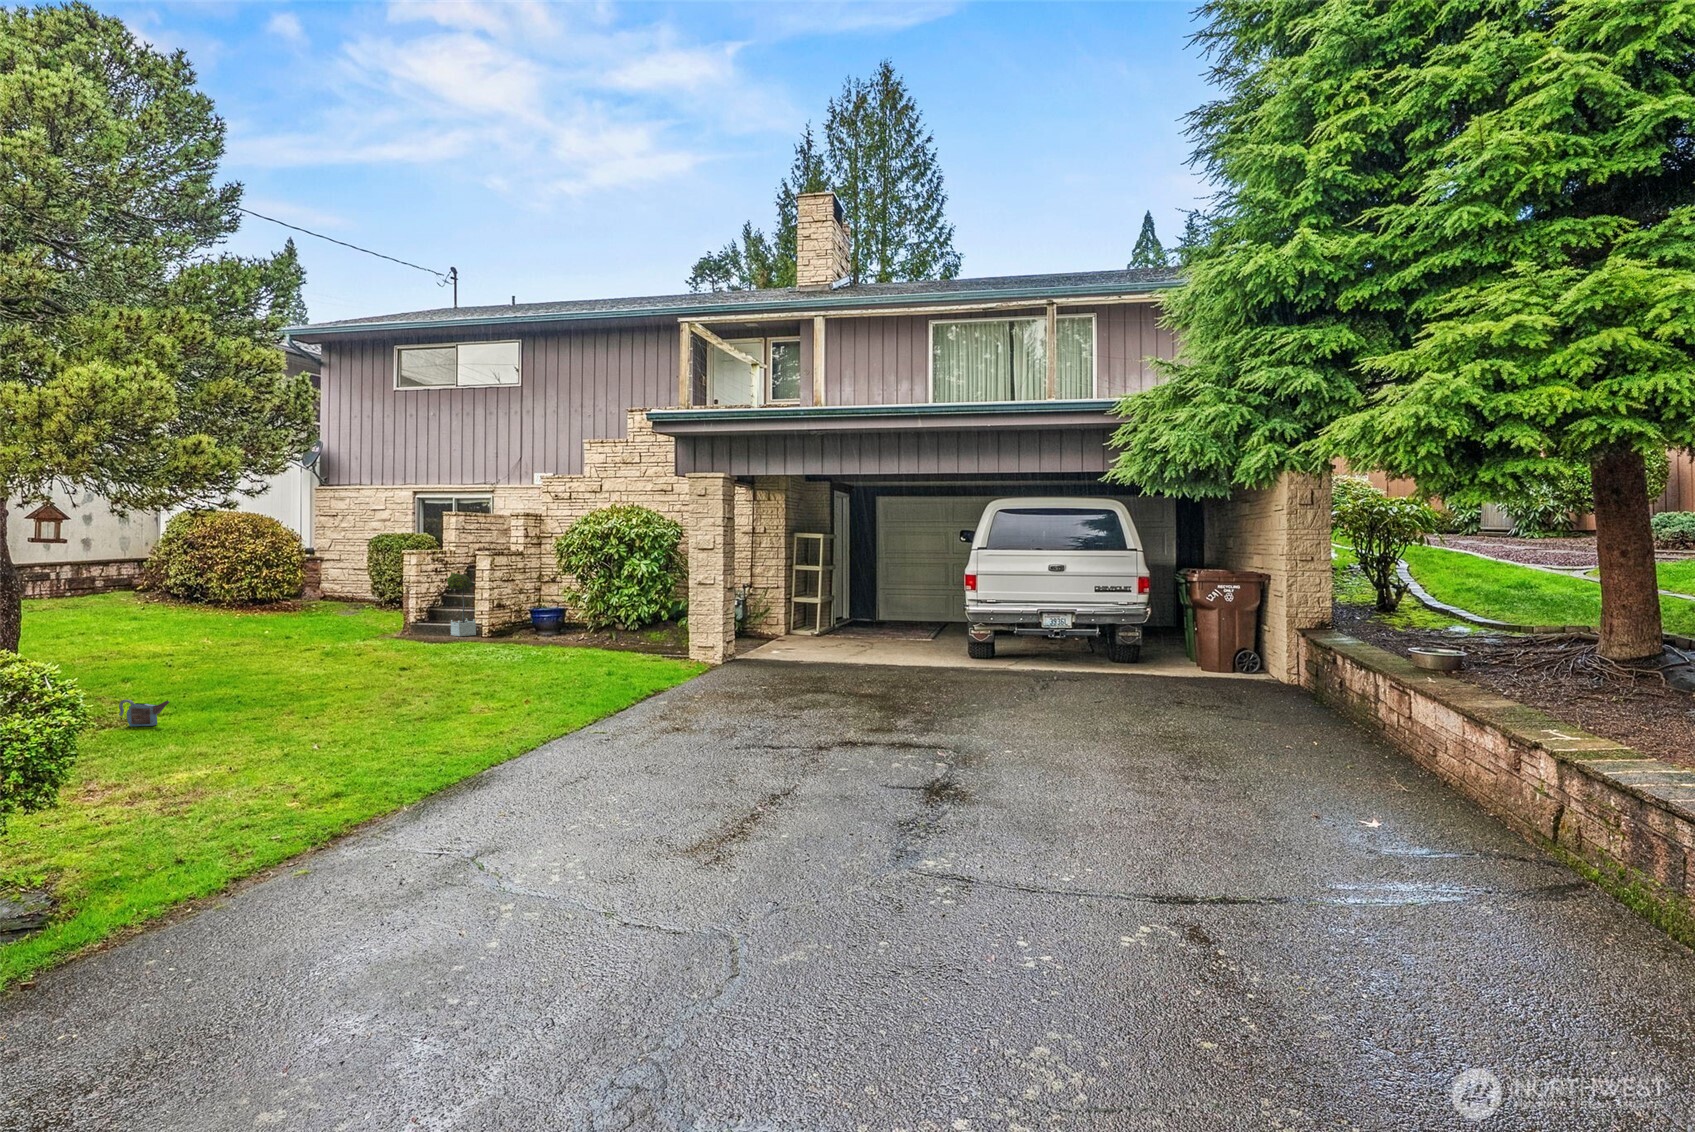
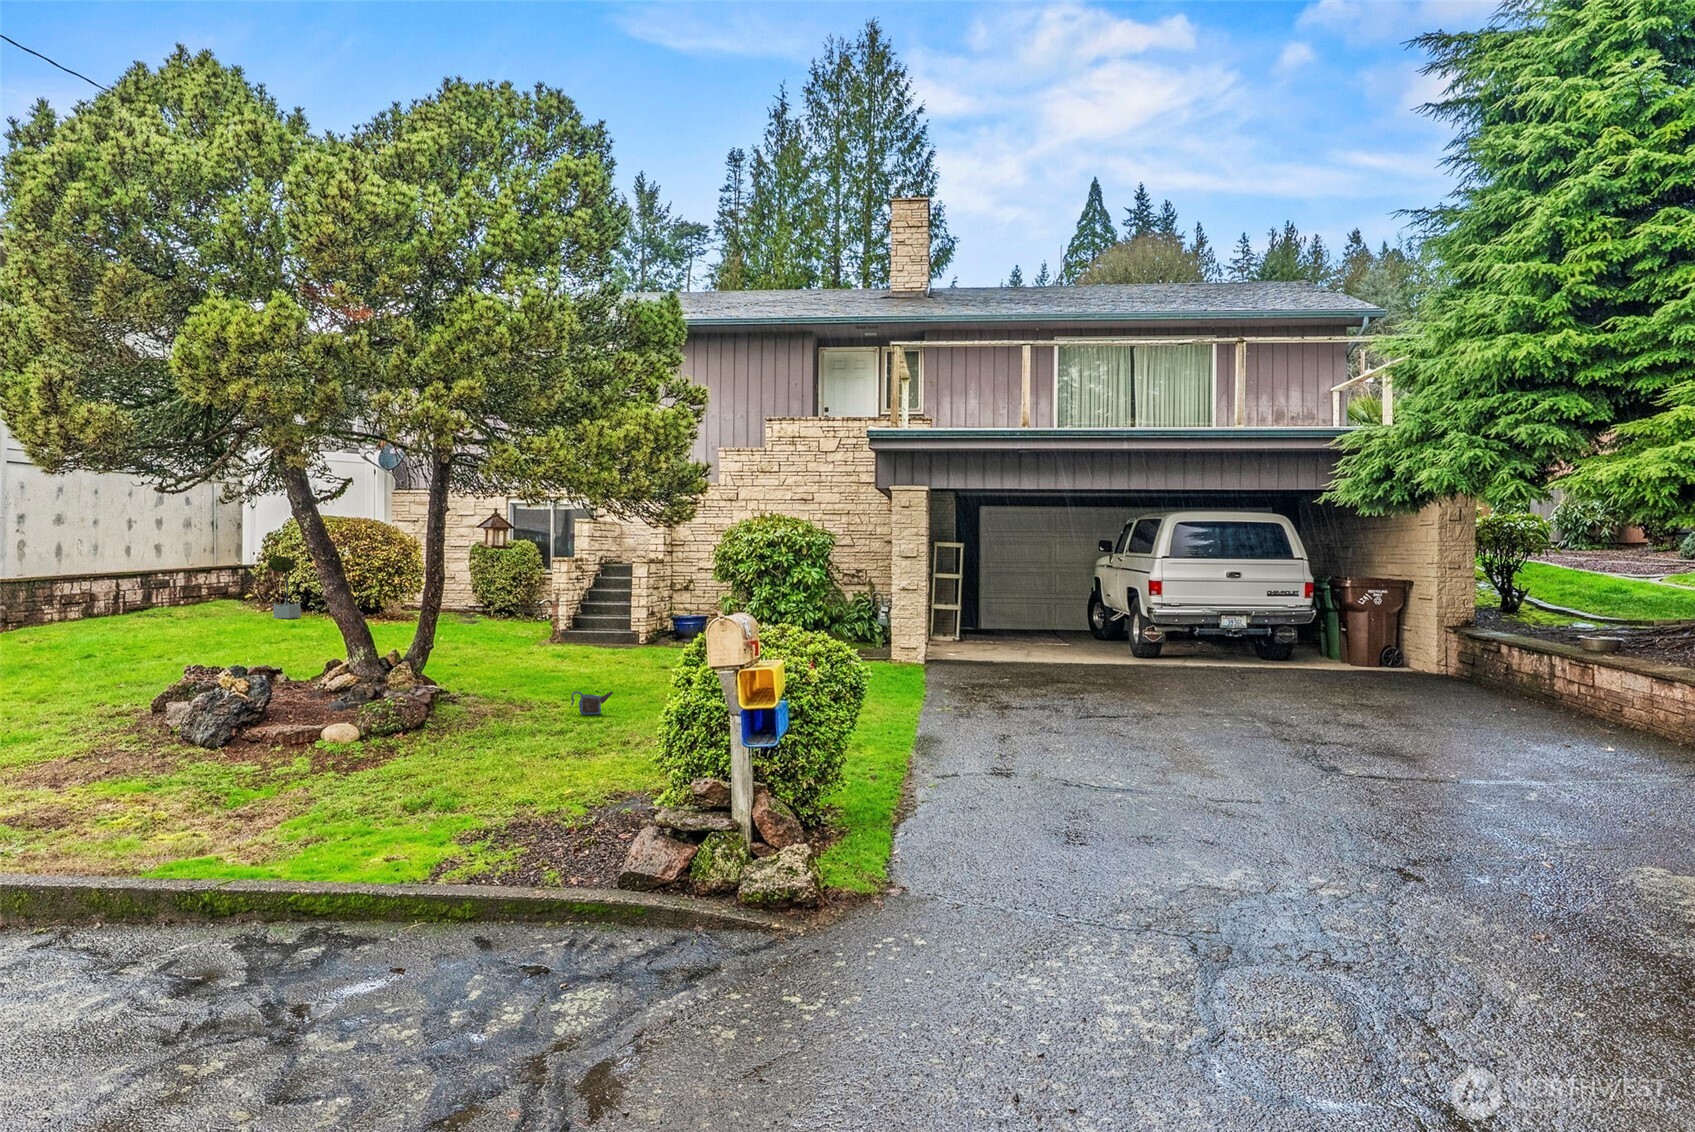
potted tree: present [447,572,476,636] -> present [269,554,301,618]

